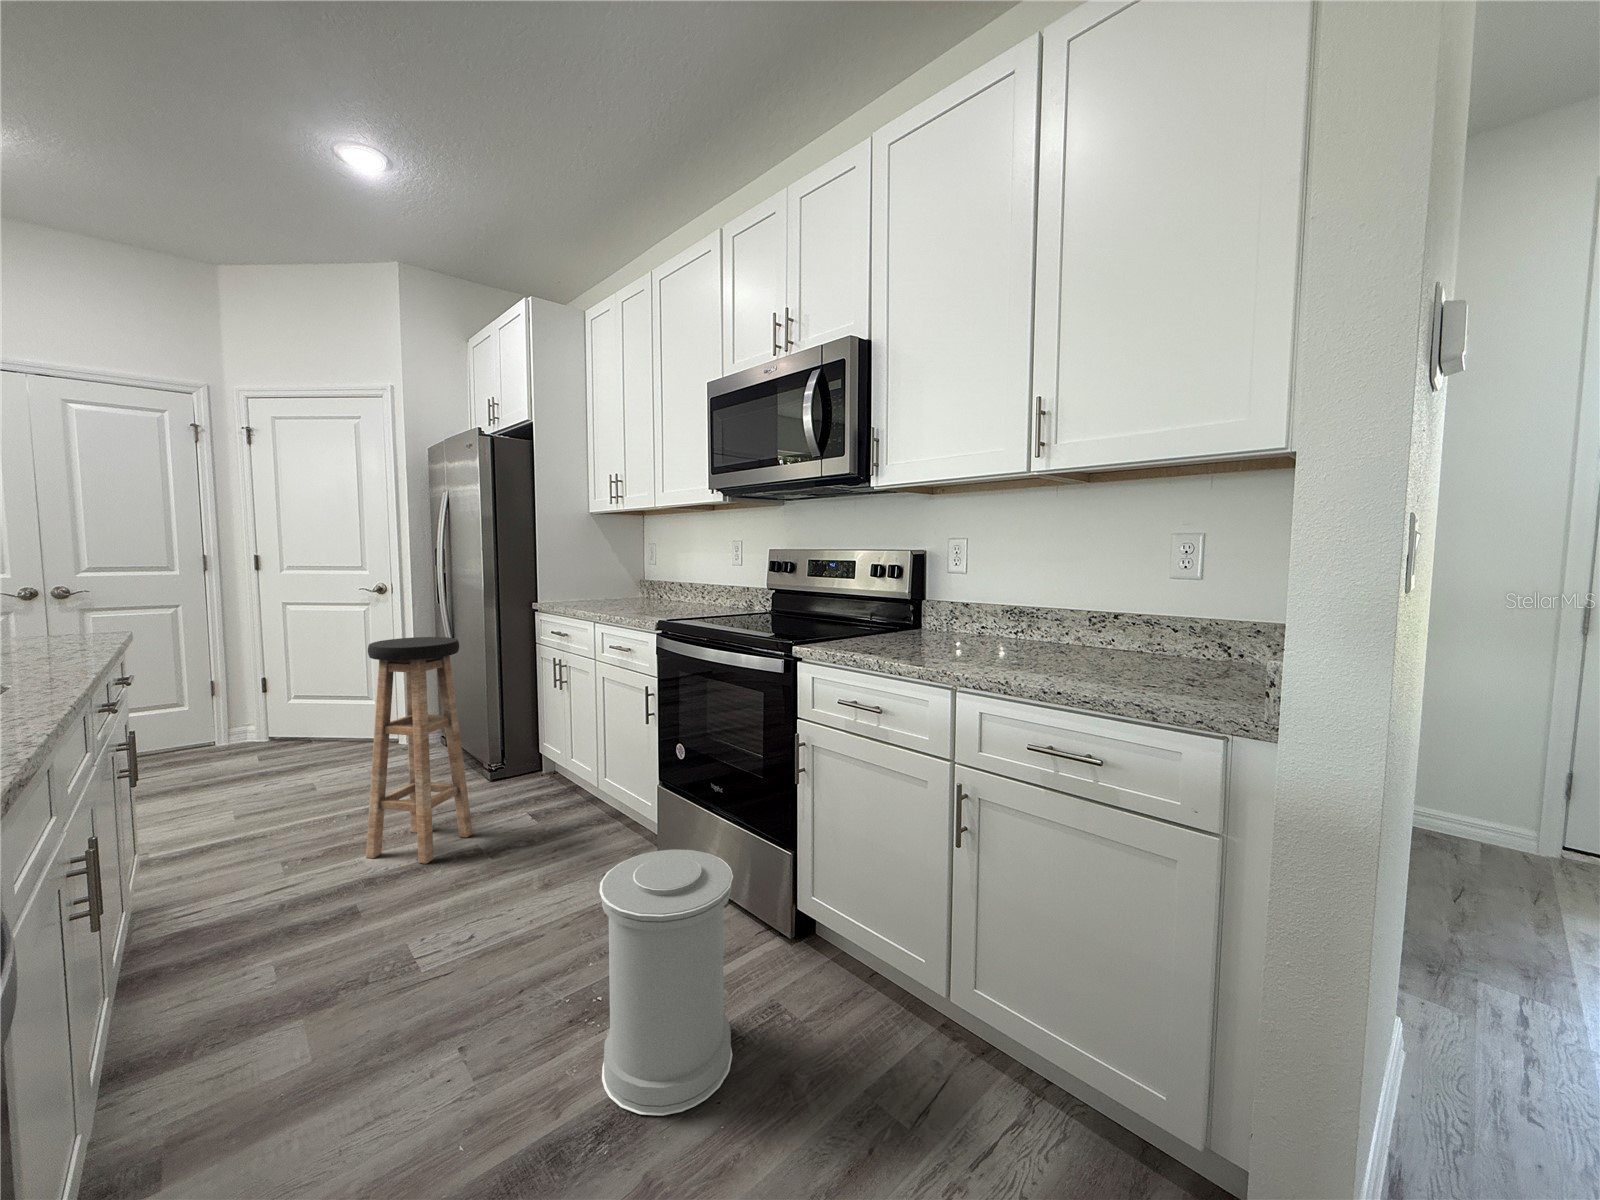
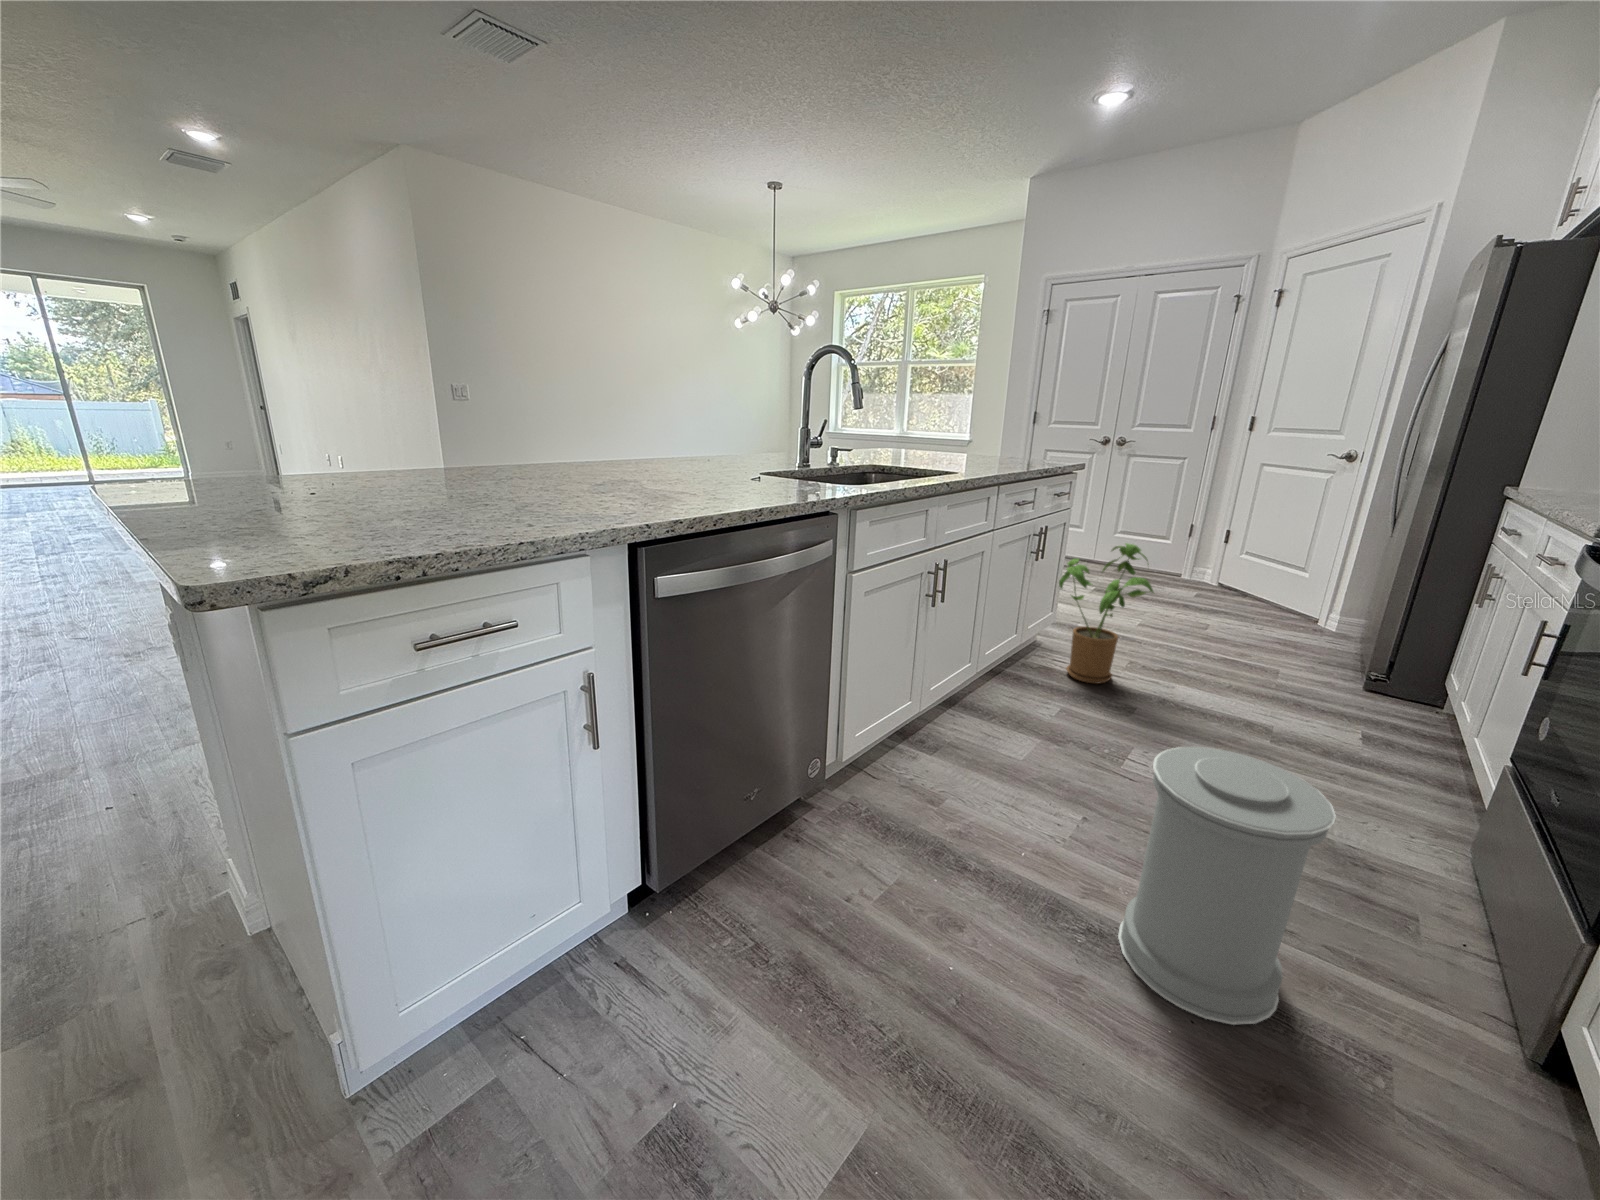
bar stool: present [366,637,473,864] -> none [1181,500,1325,716]
house plant: none [170,717,332,922] -> present [1059,543,1153,684]

